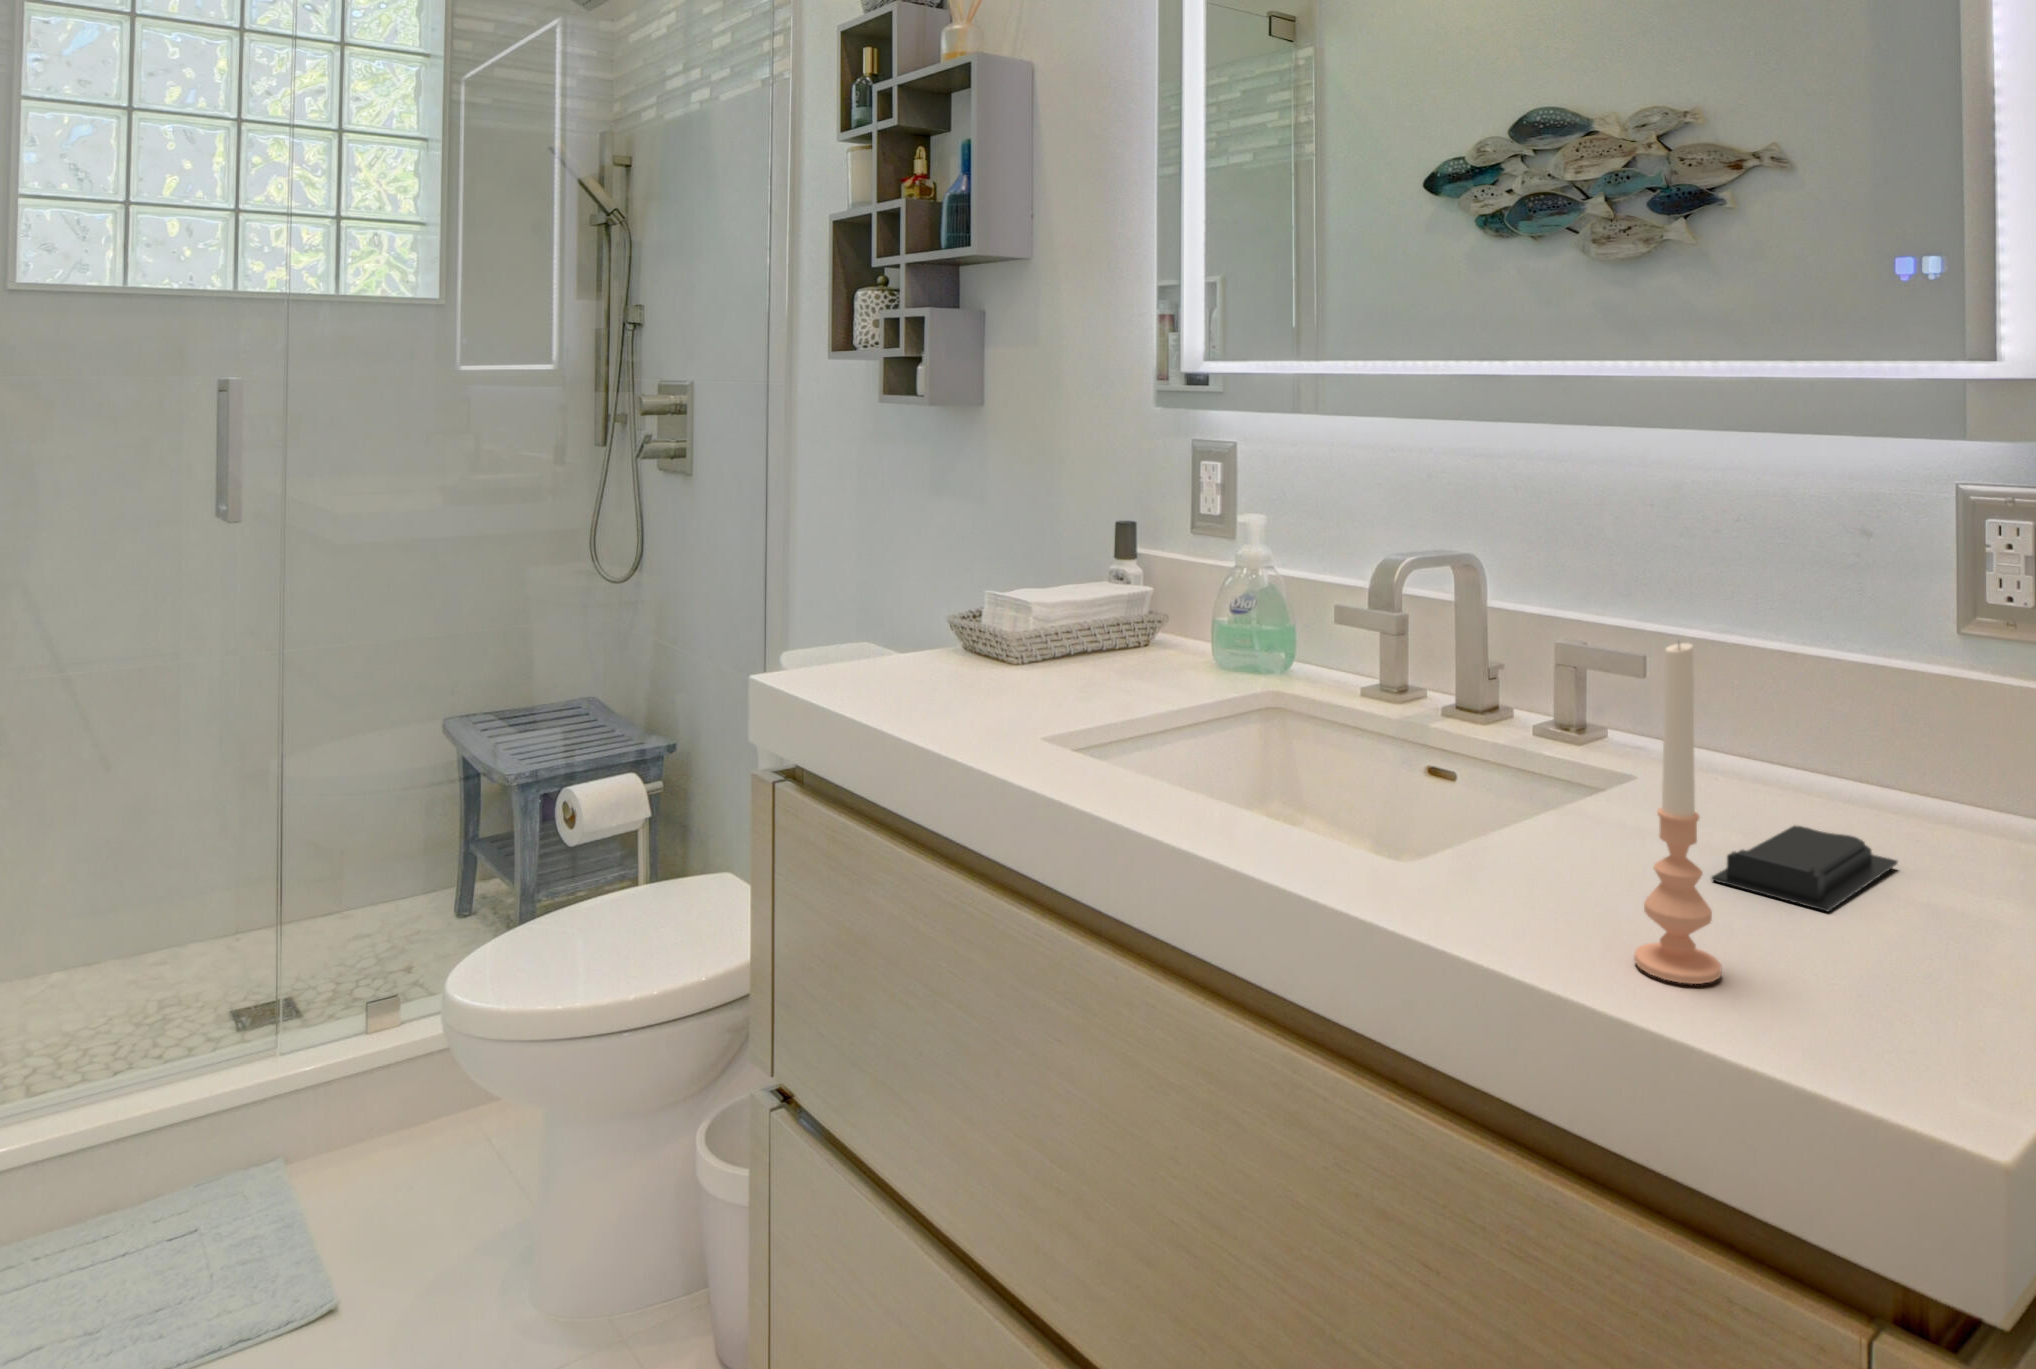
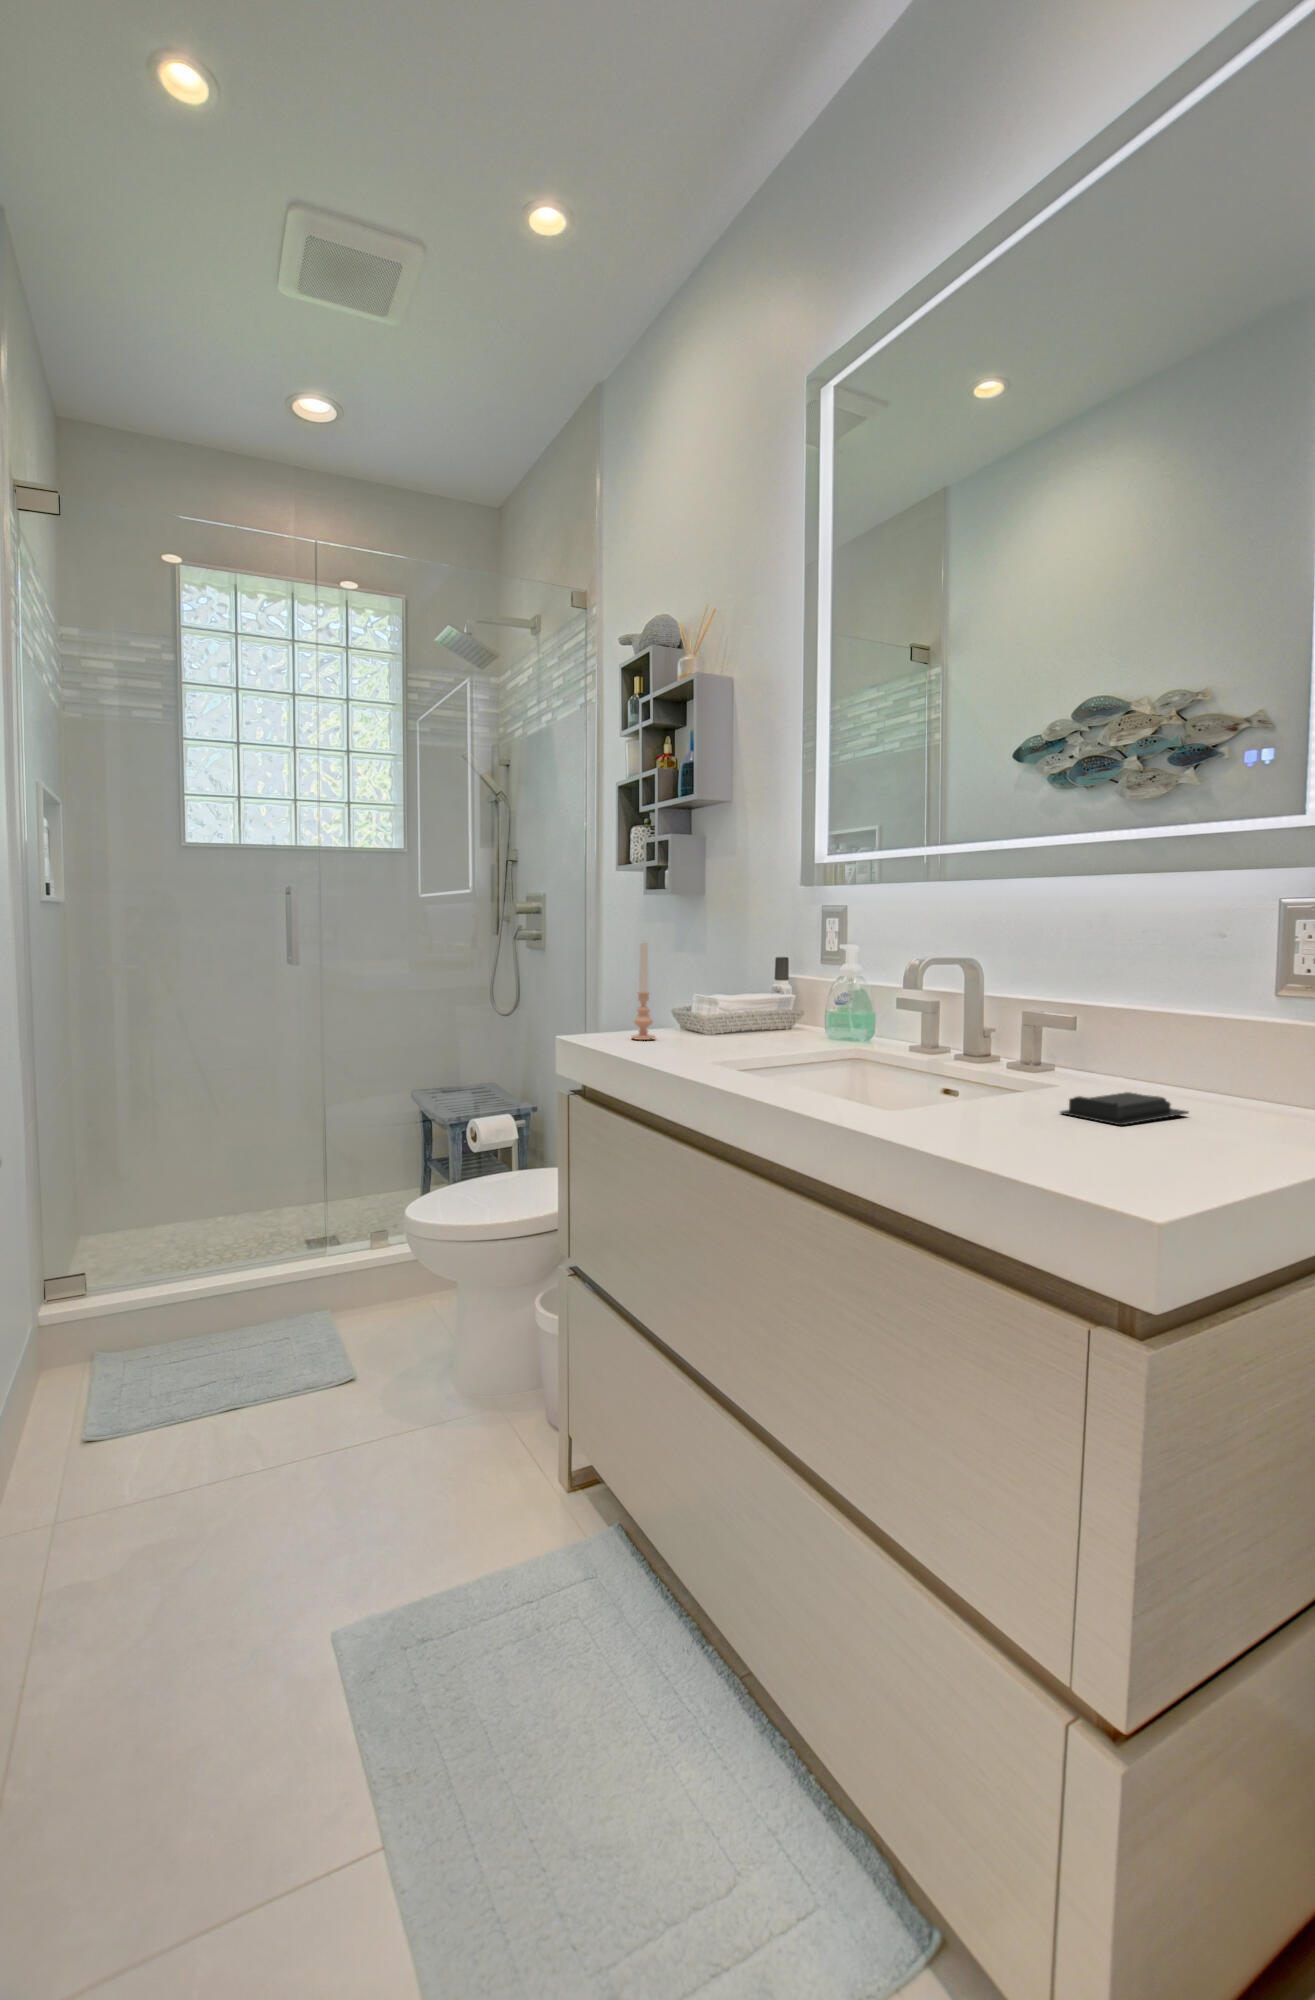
candle: present [1634,642,1722,984] -> present [632,942,655,1040]

